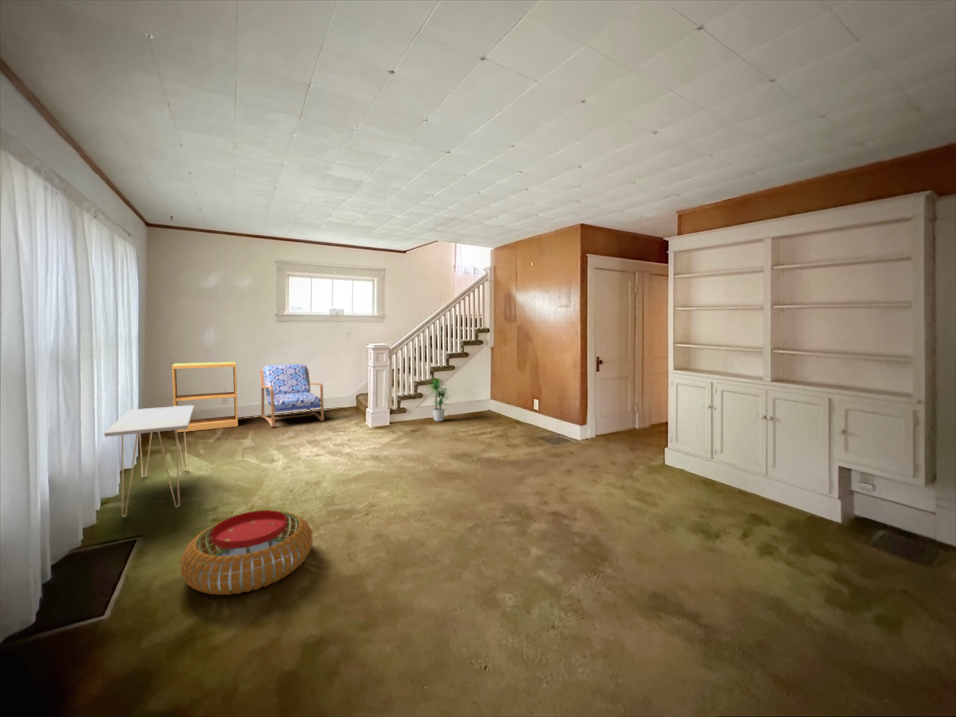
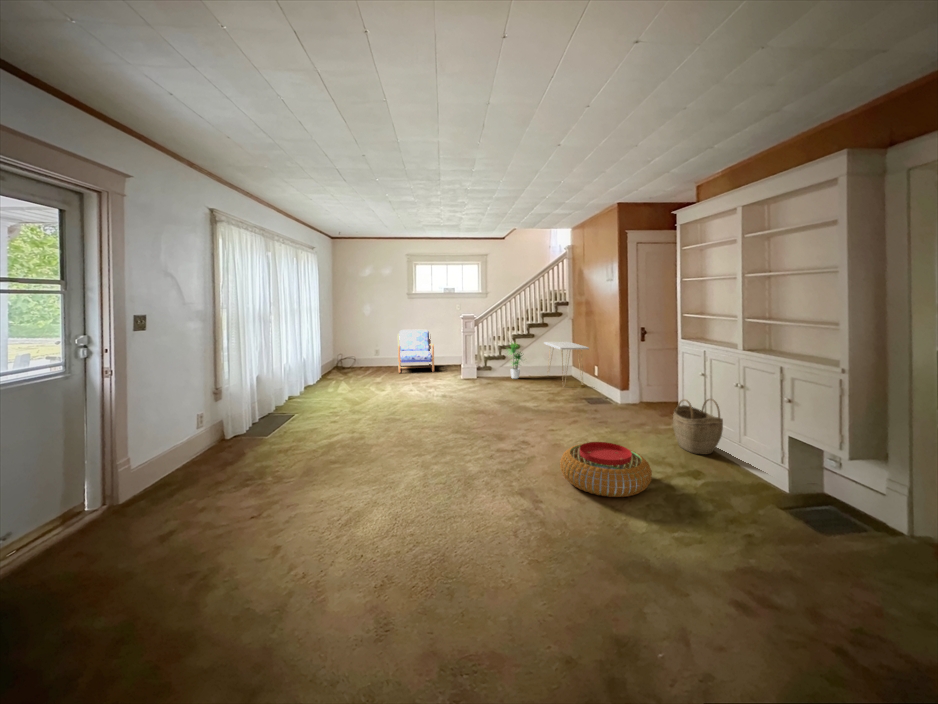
bookshelf: present [172,362,238,432] -> none [343,327,383,371]
console table: present [104,405,194,517] -> present [544,342,589,385]
woven basket: none [695,434,754,497] -> present [673,399,723,454]
pouf: present [180,510,313,595] -> present [560,442,652,497]

